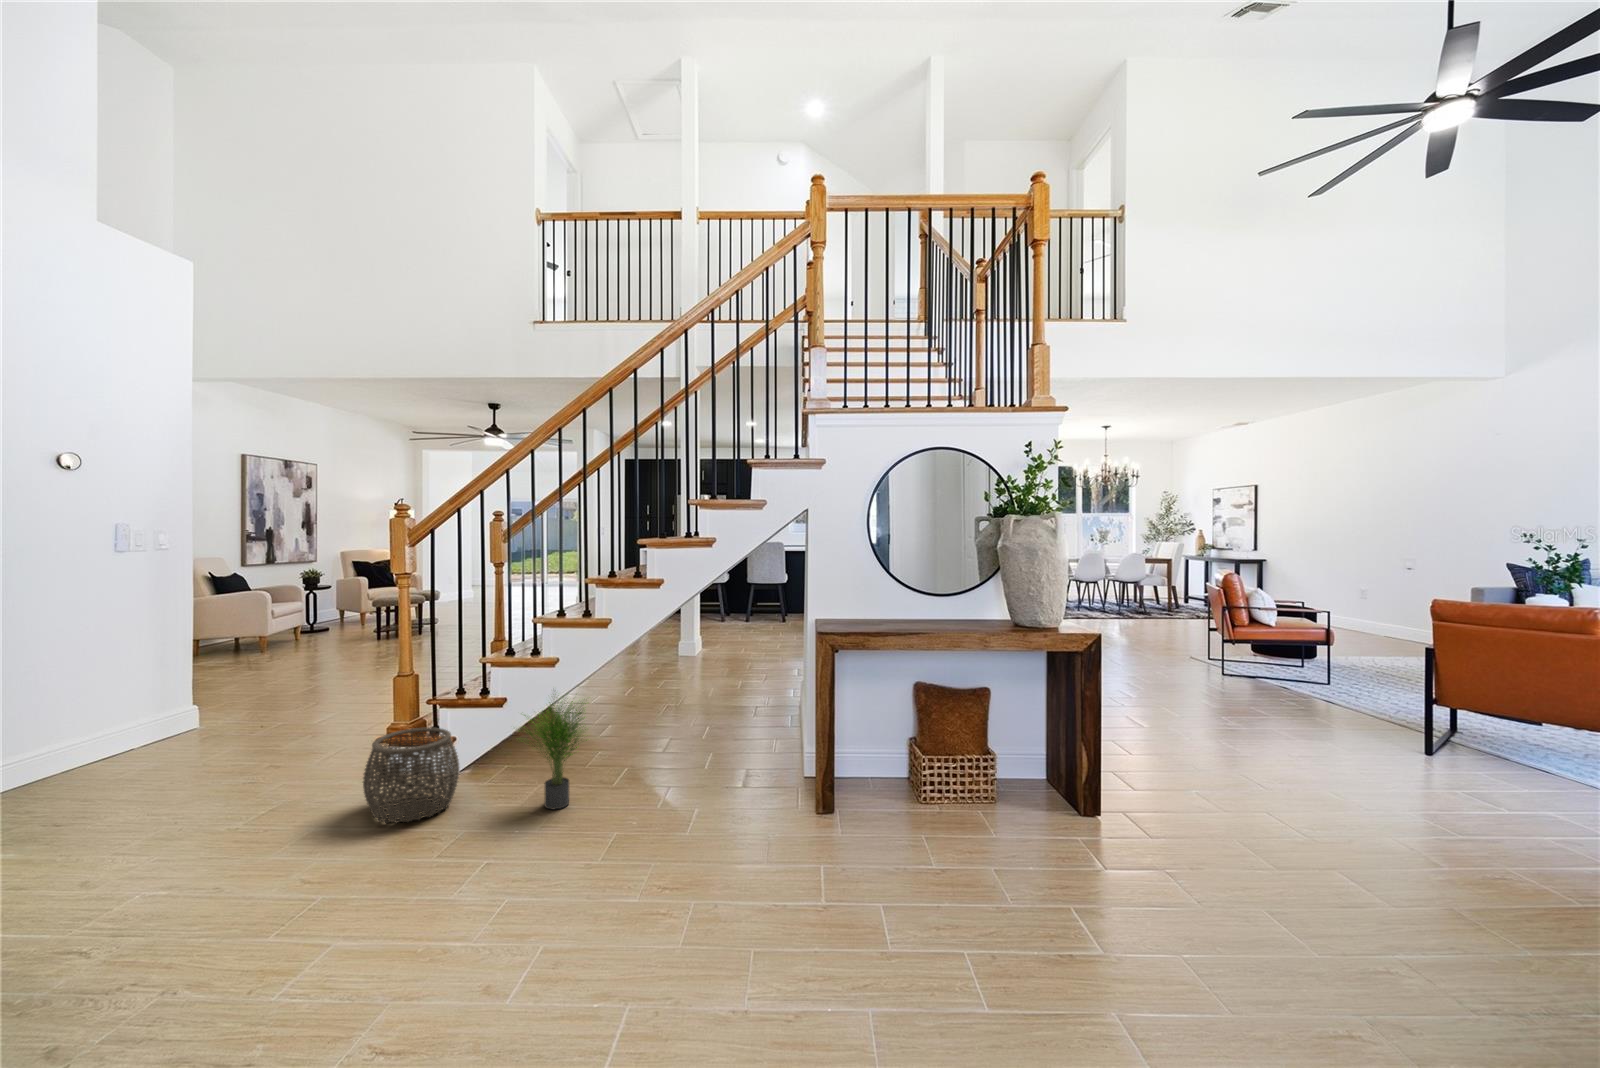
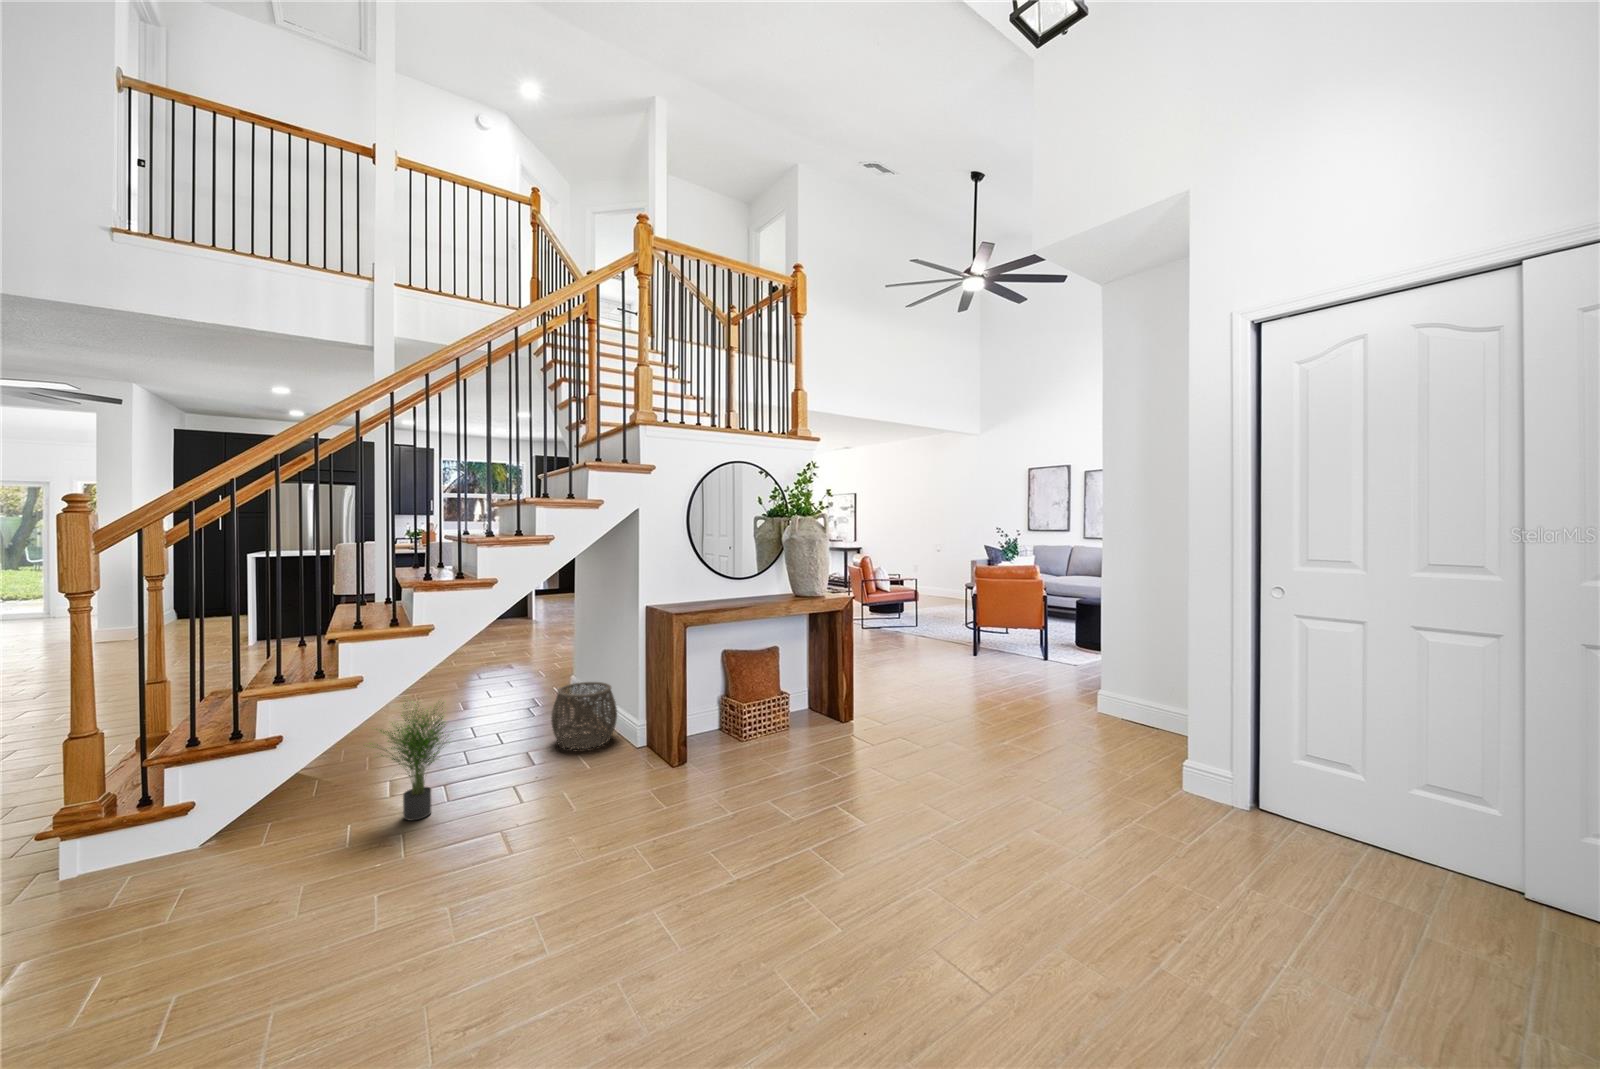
woven basket: present [363,727,459,823] -> present [551,682,617,749]

